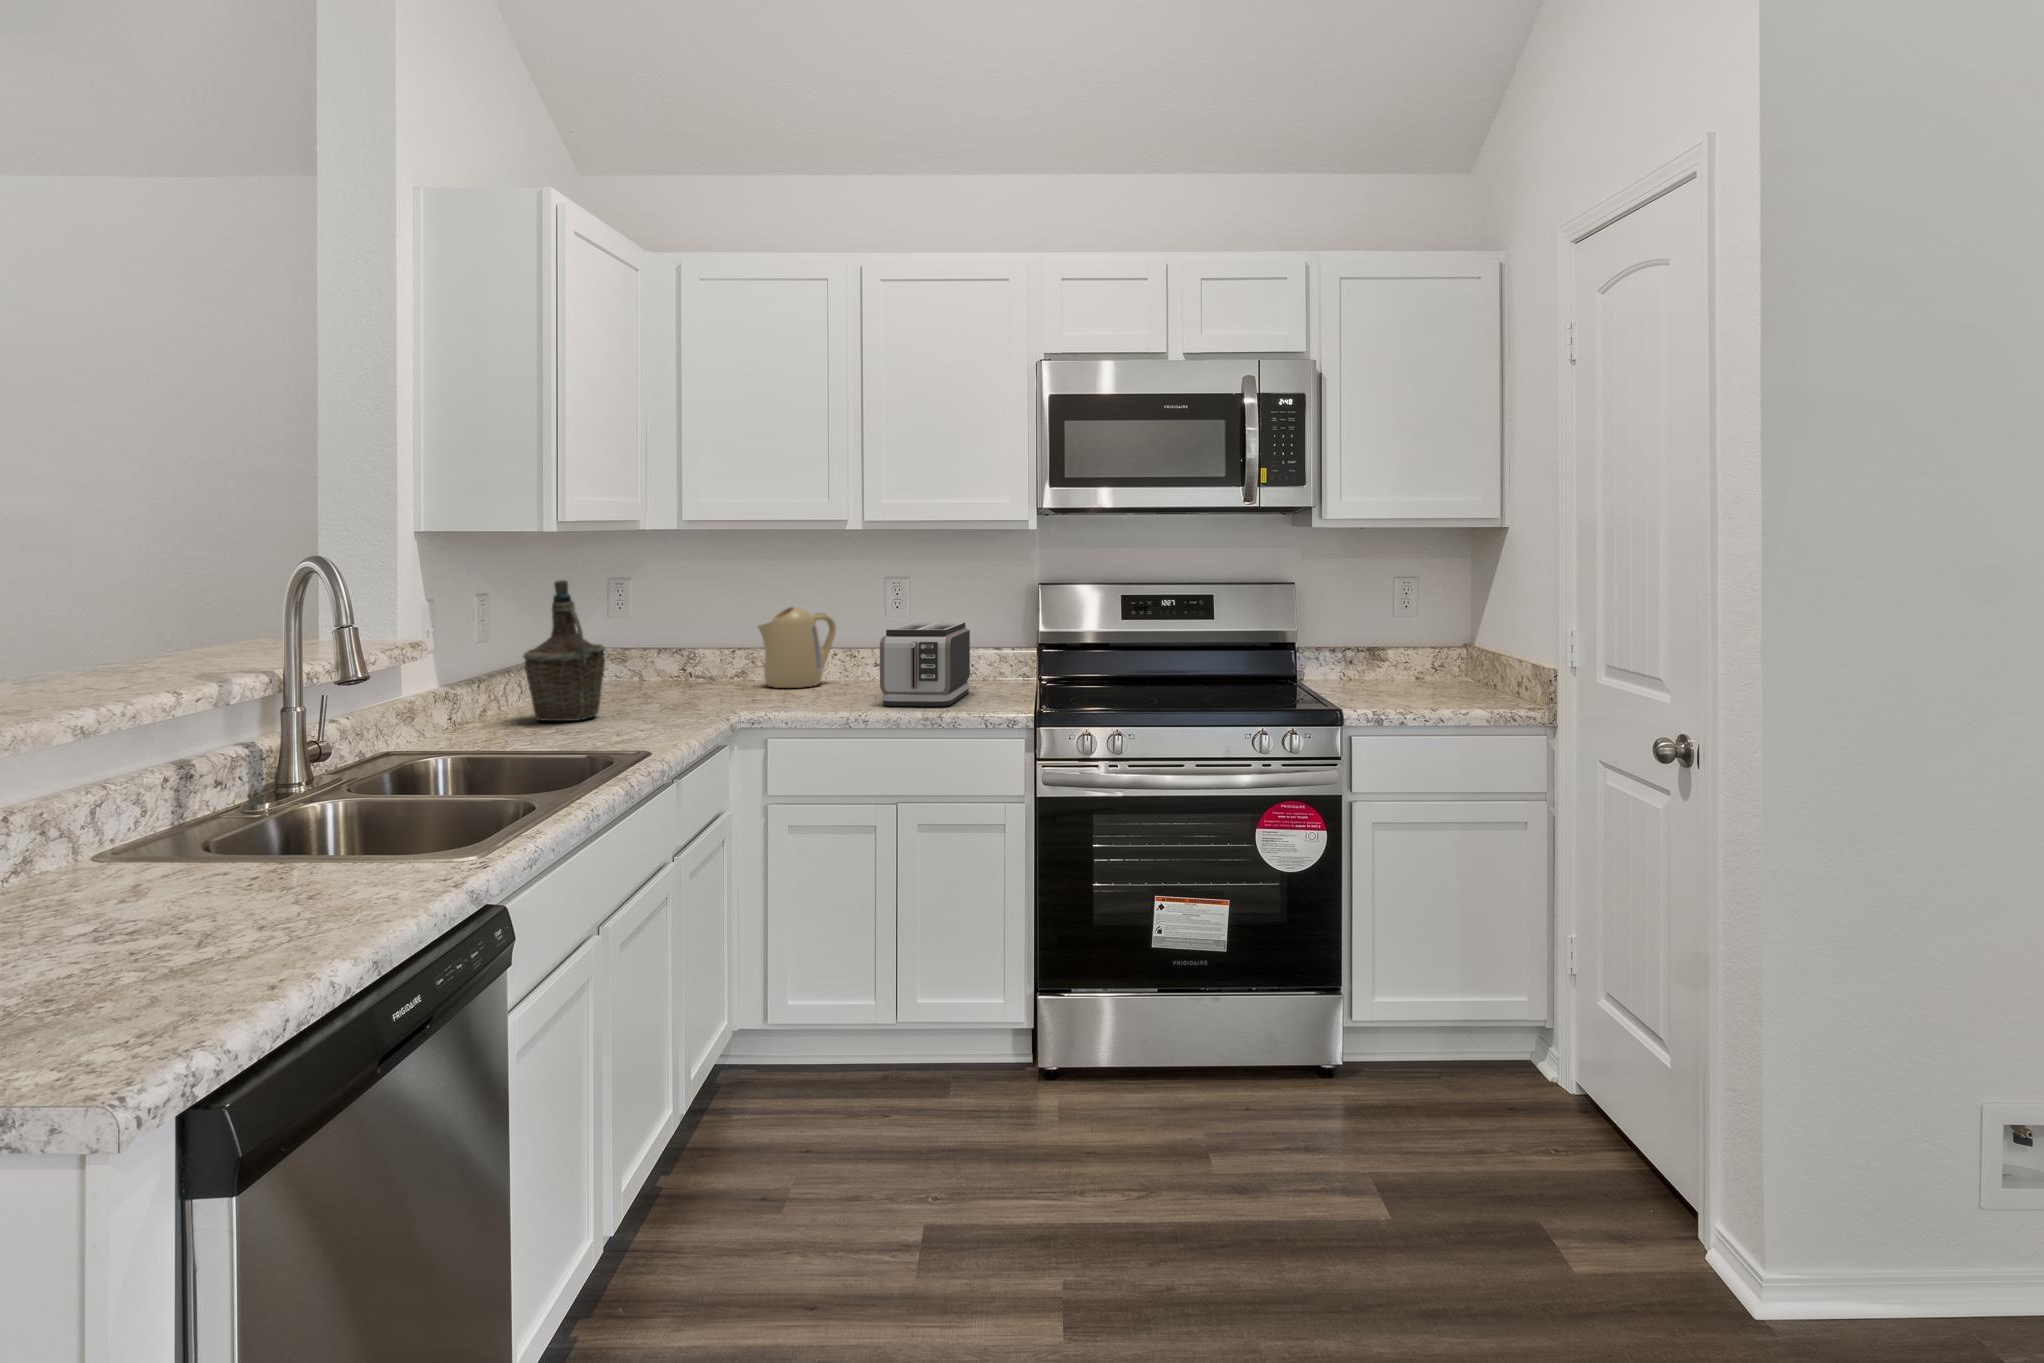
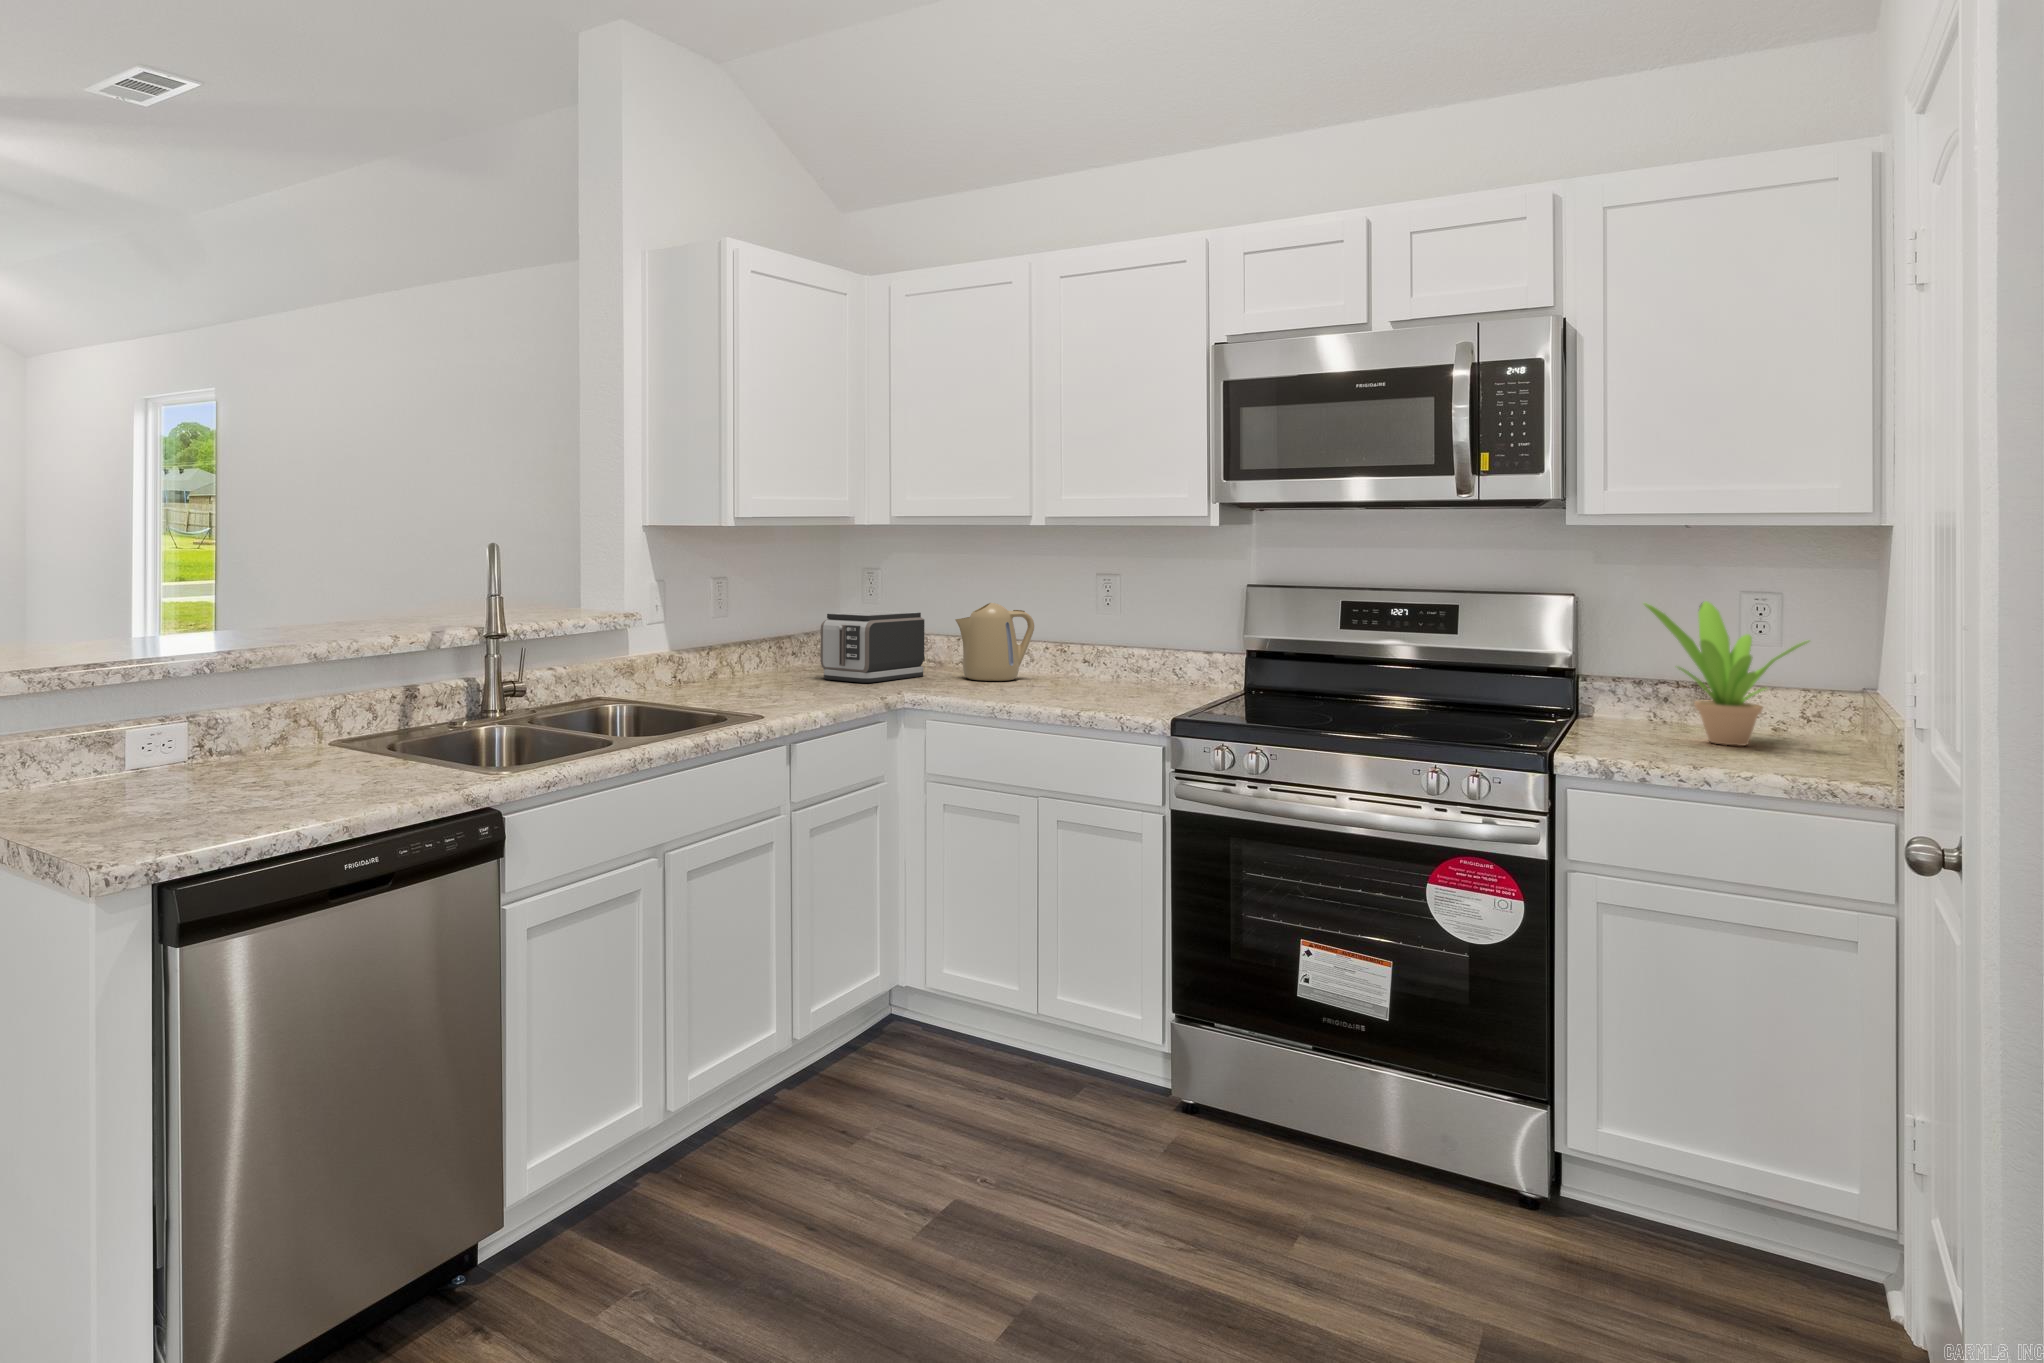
bottle: present [523,580,605,721] -> none [727,569,793,690]
potted plant: none [1363,587,1457,693] -> present [1644,601,1809,746]
toaster: present [880,622,970,706] -> present [820,611,924,683]

